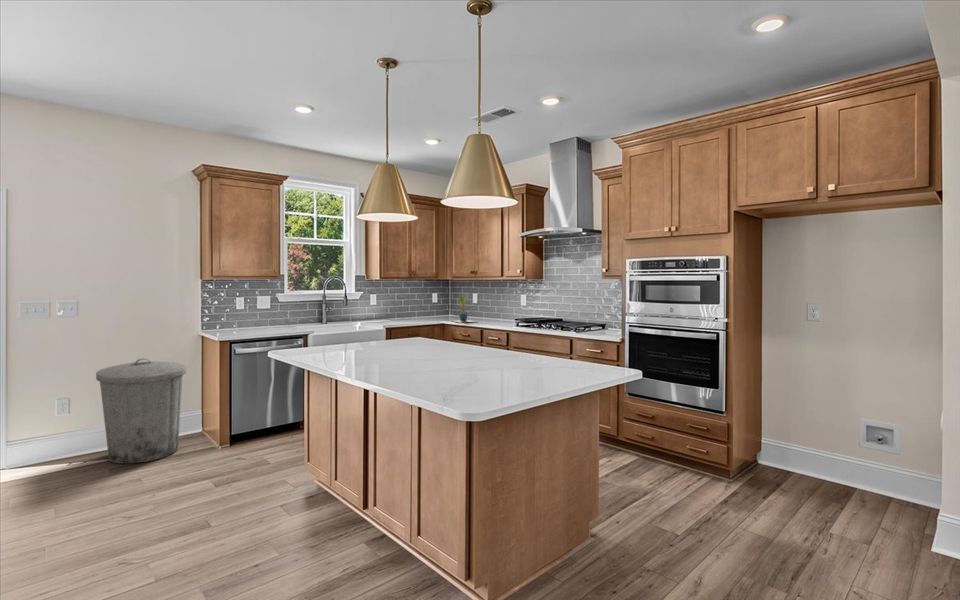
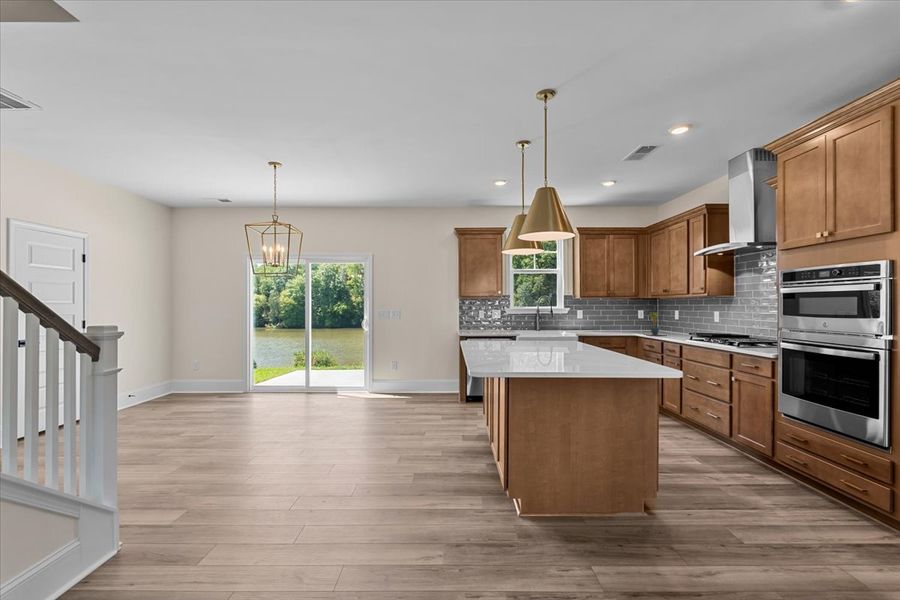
trash can: present [96,358,186,464] -> none [398,344,442,405]

